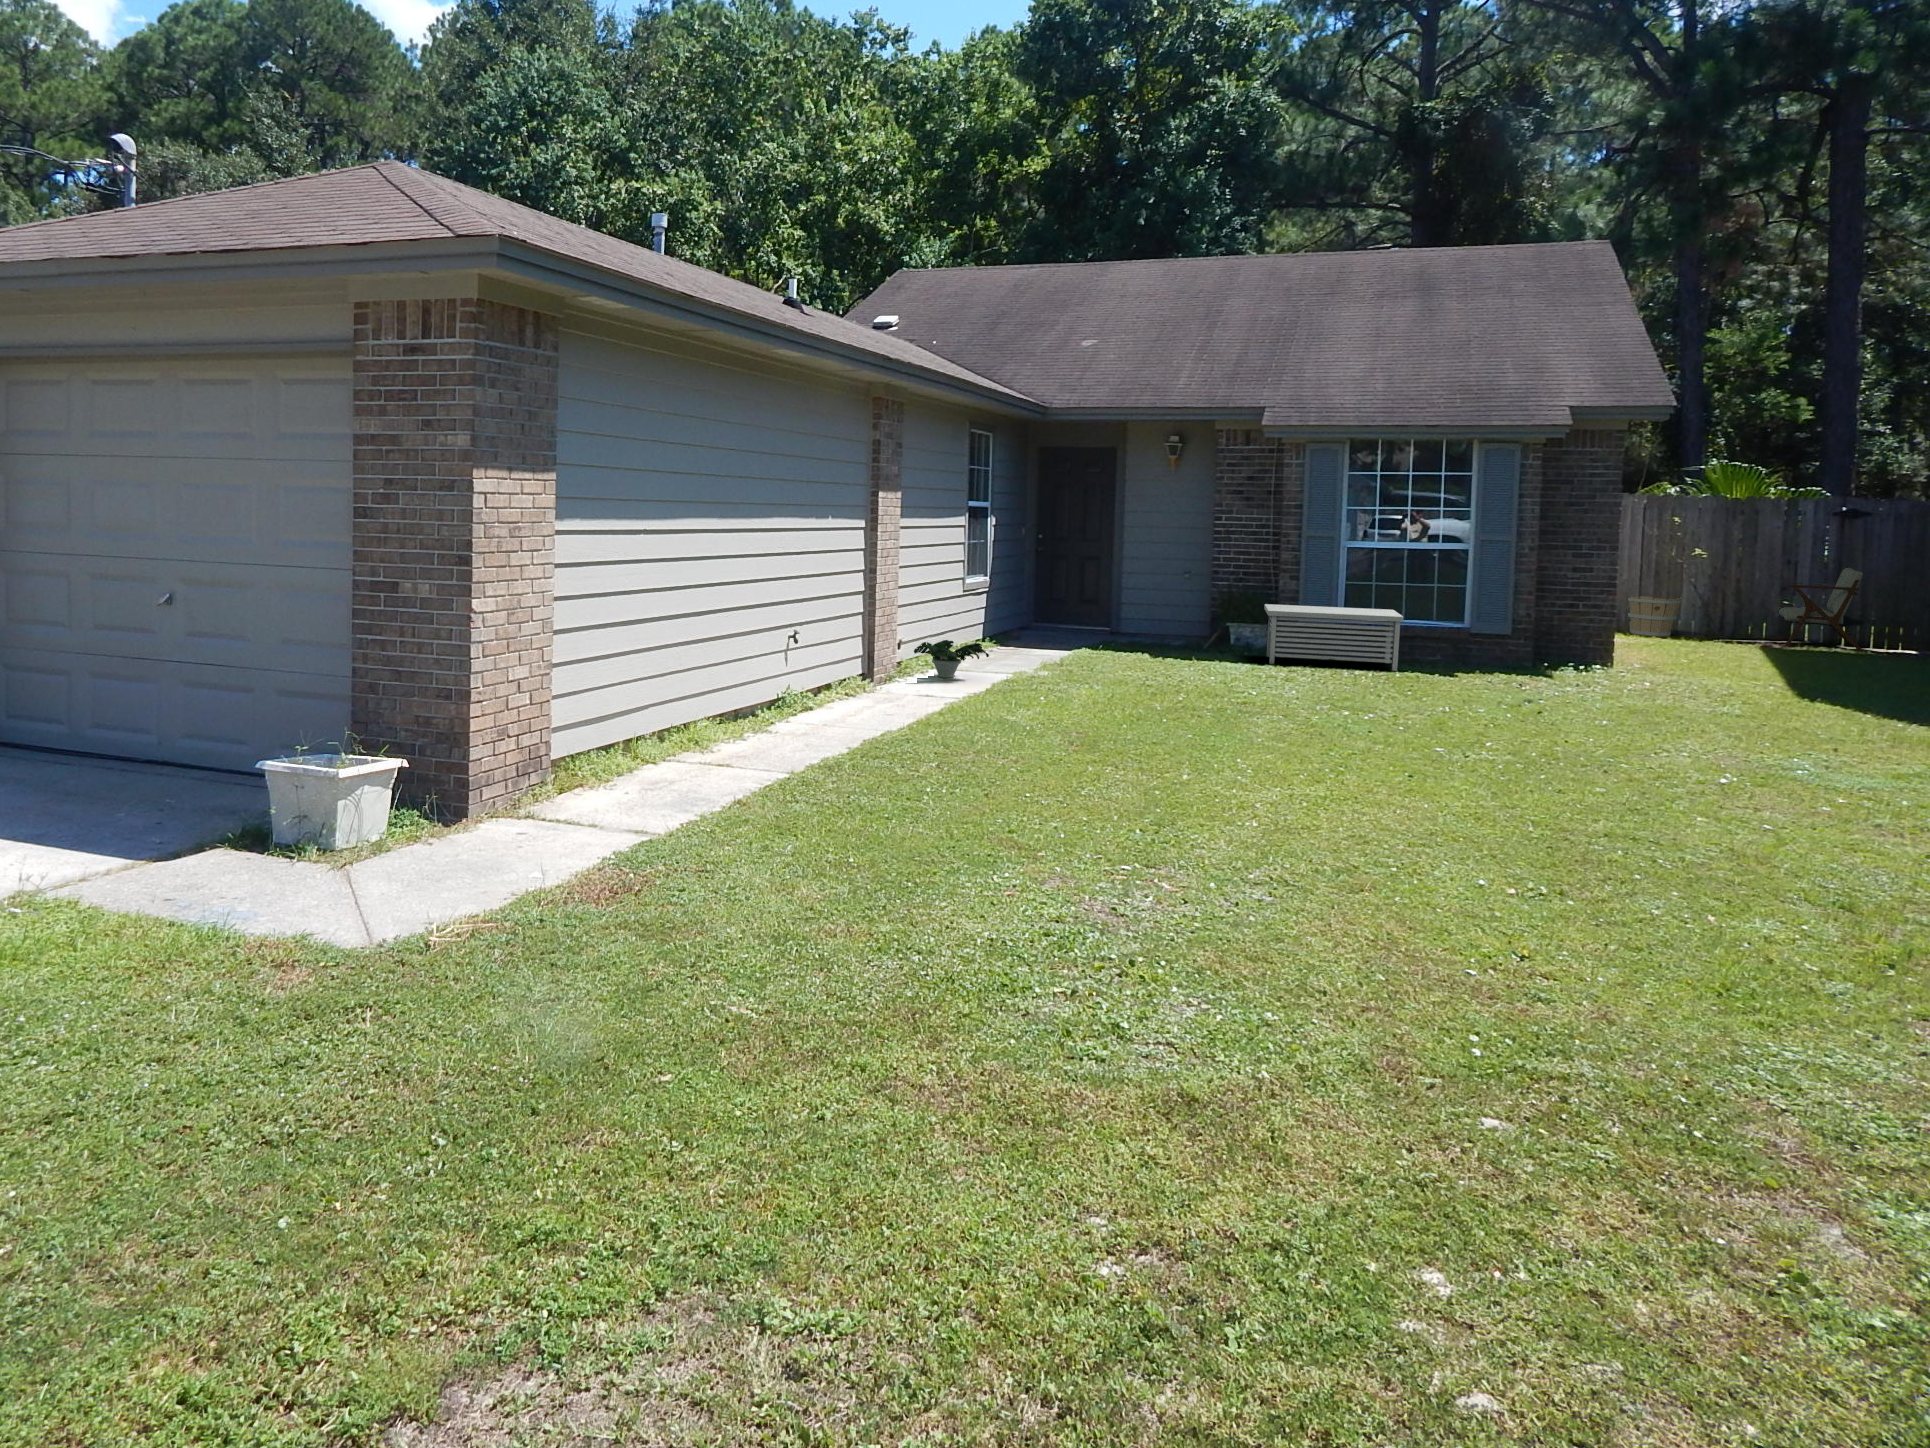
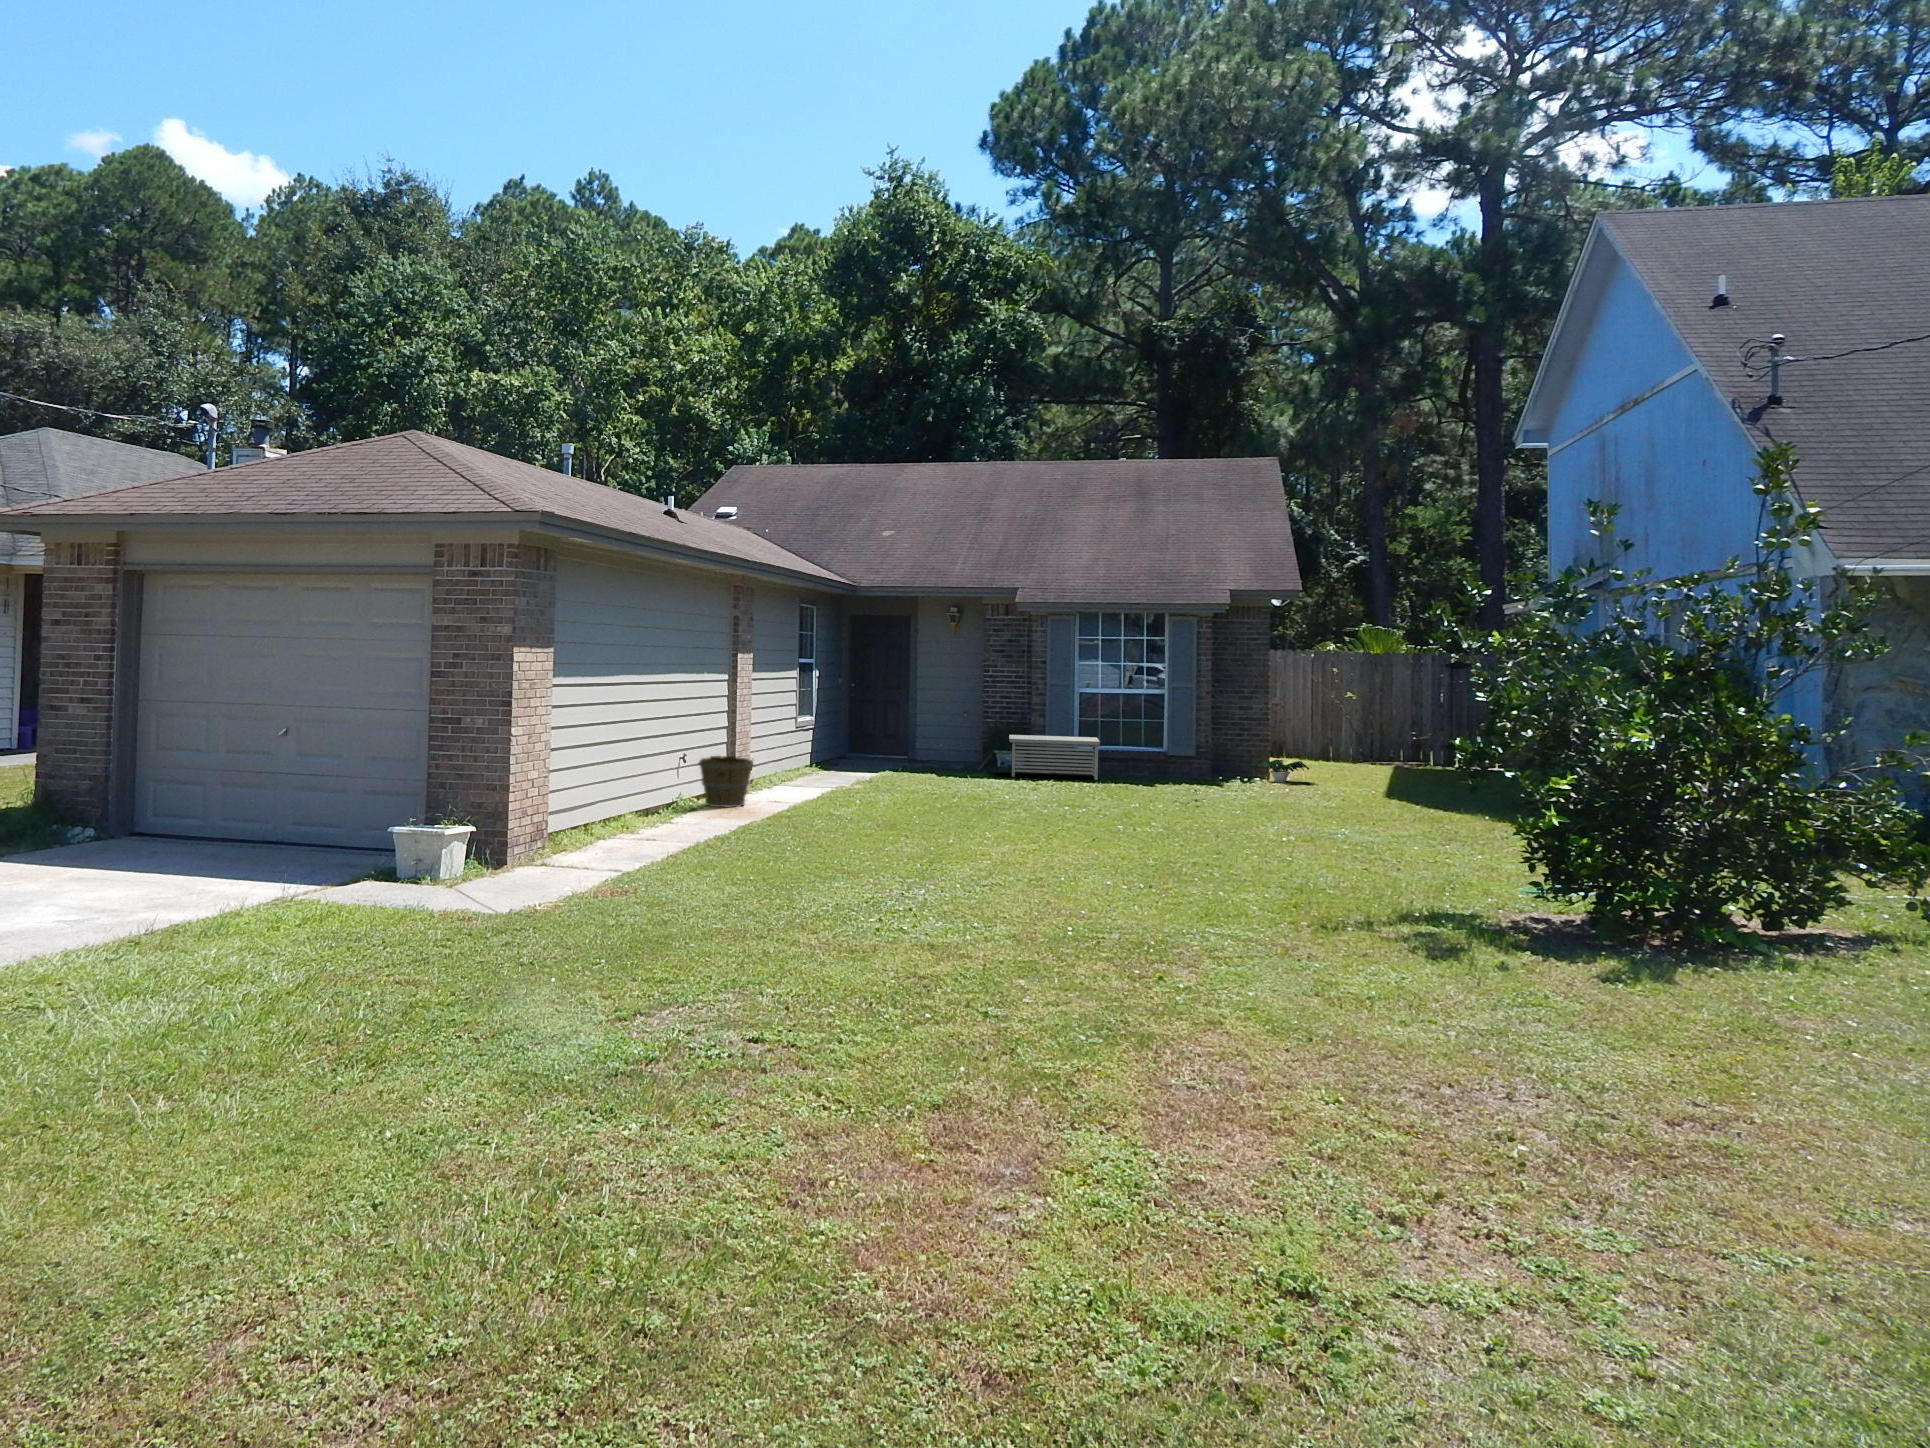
lounge chair: present [1778,568,1863,651] -> none [1385,706,1436,767]
wooden bucket: present [1628,596,1682,637] -> present [699,756,753,807]
potted plant: present [914,640,989,678] -> present [1259,759,1309,783]

